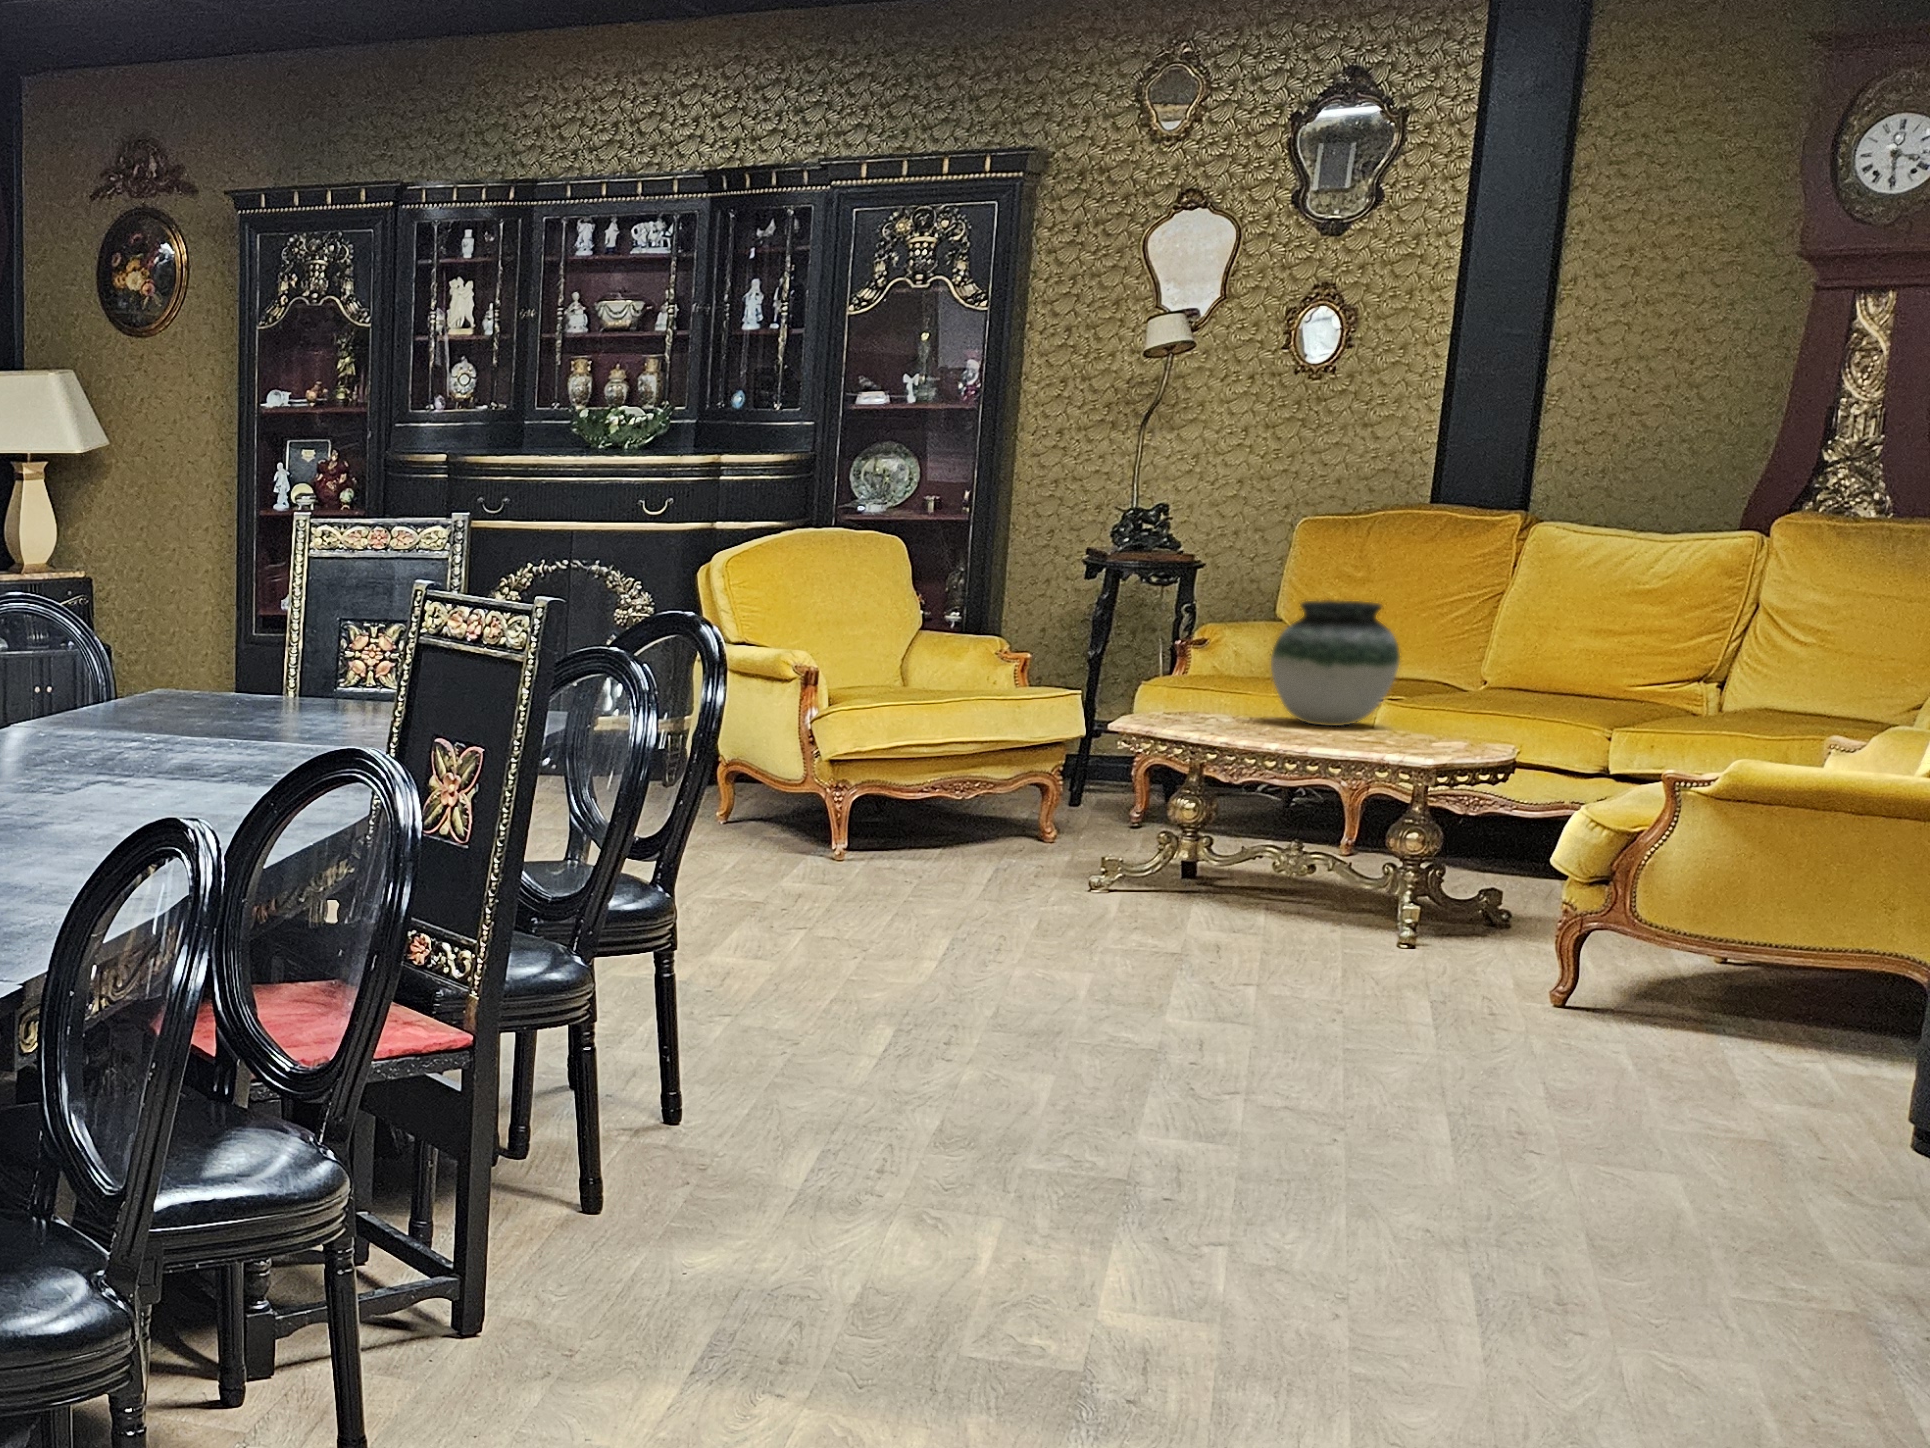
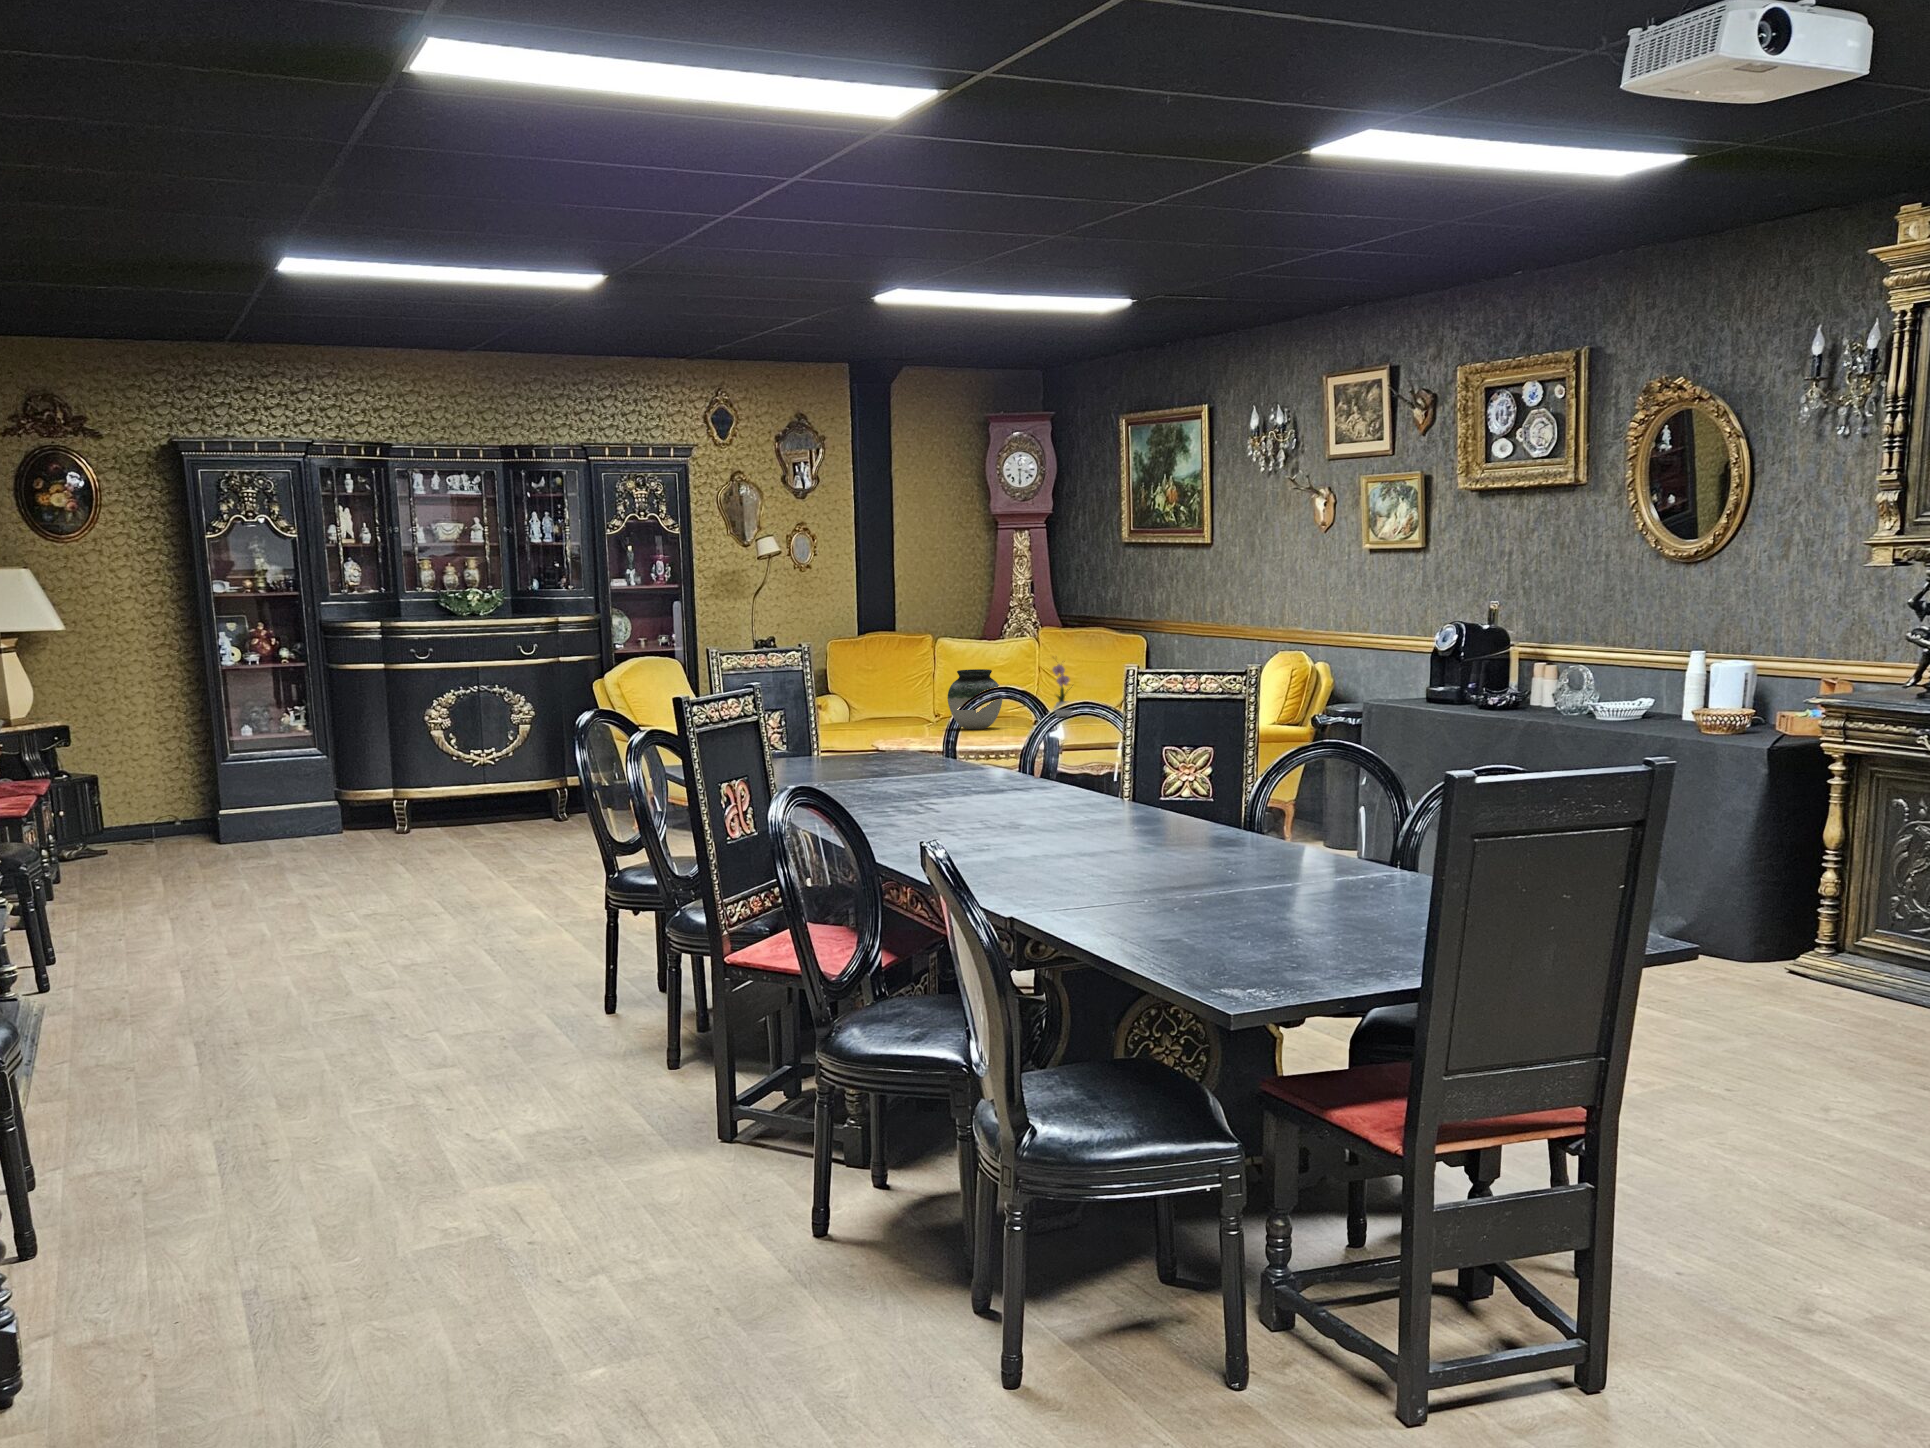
flower arrangement: none [1679,587,1755,728] -> present [1053,664,1073,717]

